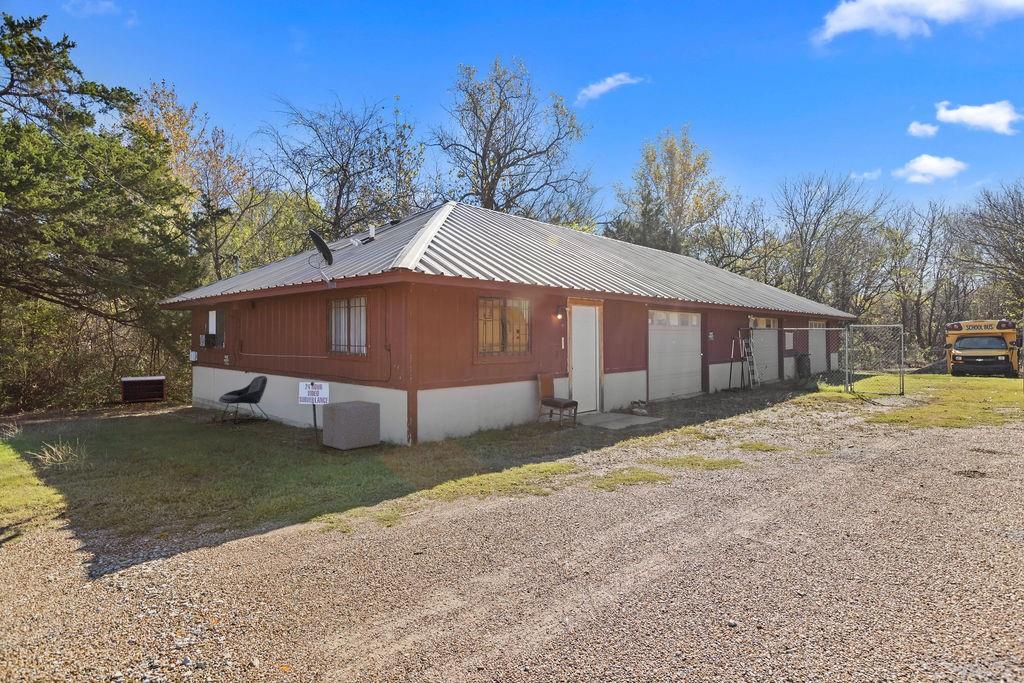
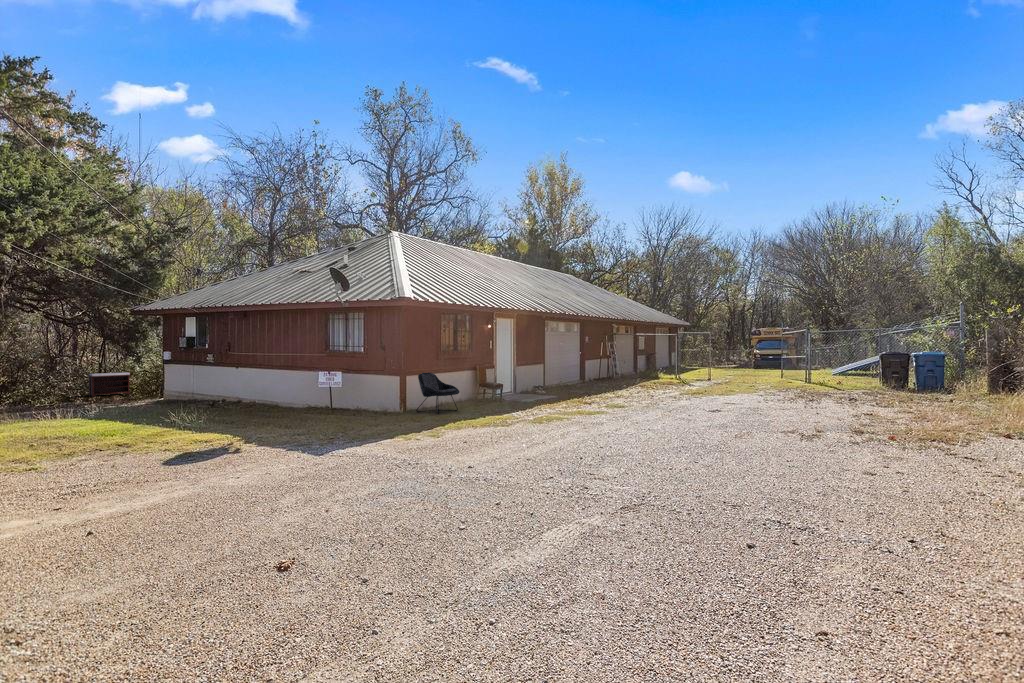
lounge chair: present [219,376,268,424] -> present [416,373,459,414]
cardboard box: present [323,401,380,450] -> none [340,384,379,415]

